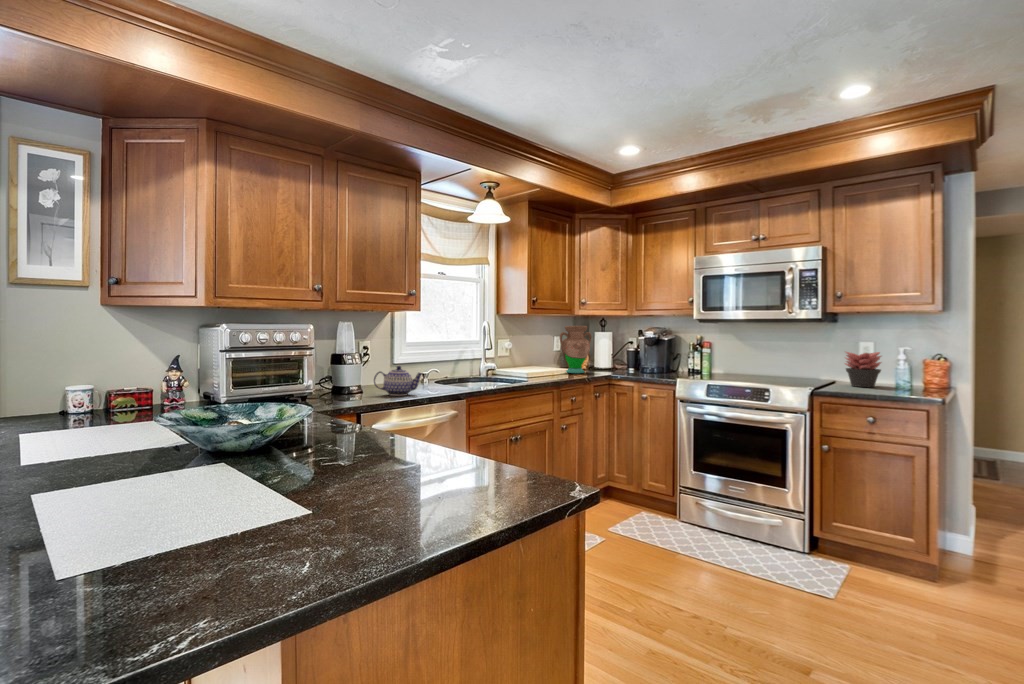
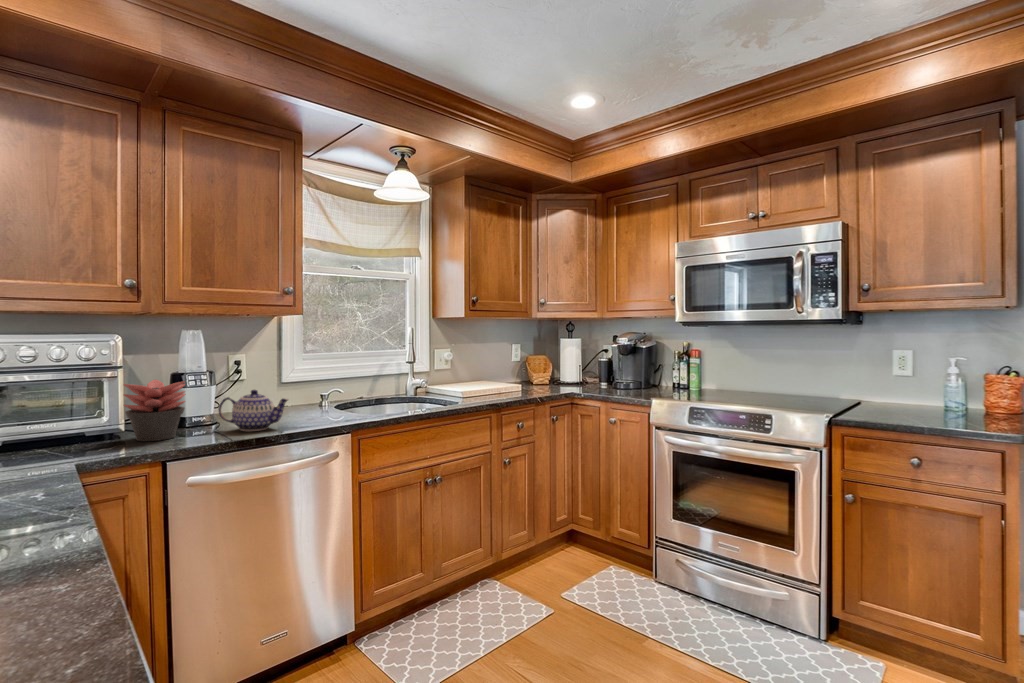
vase: present [560,326,592,373] -> none [510,331,552,391]
succulent plant: present [845,352,881,387] -> present [124,380,186,441]

